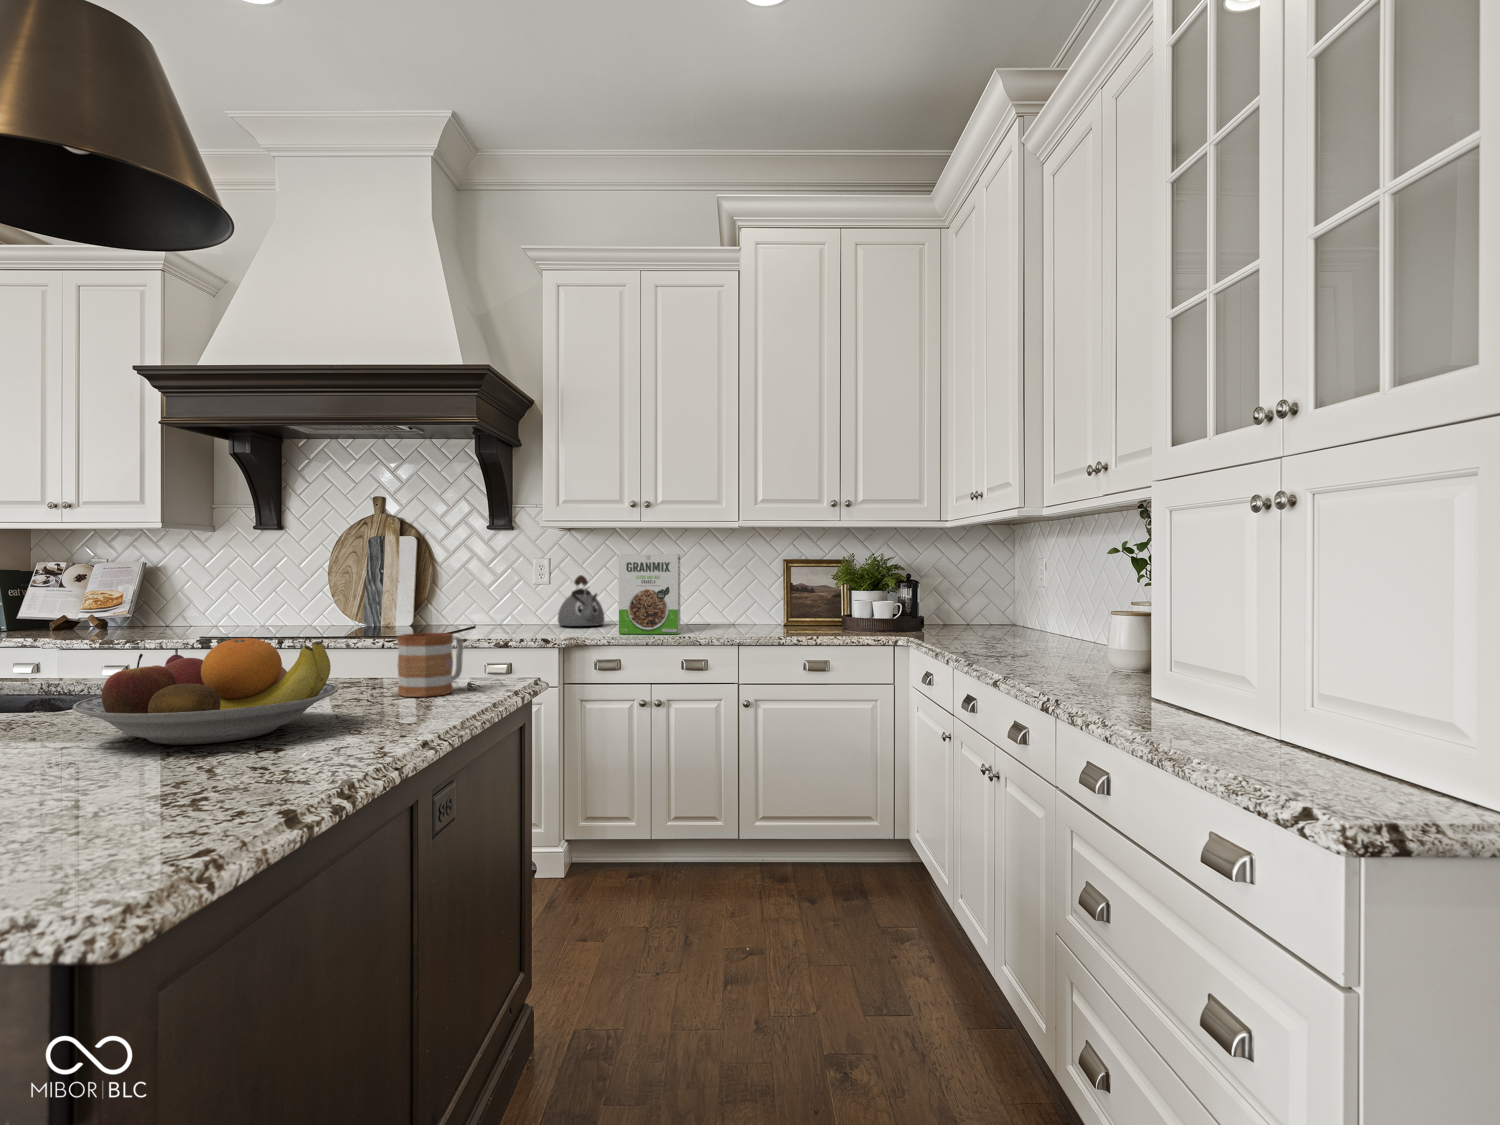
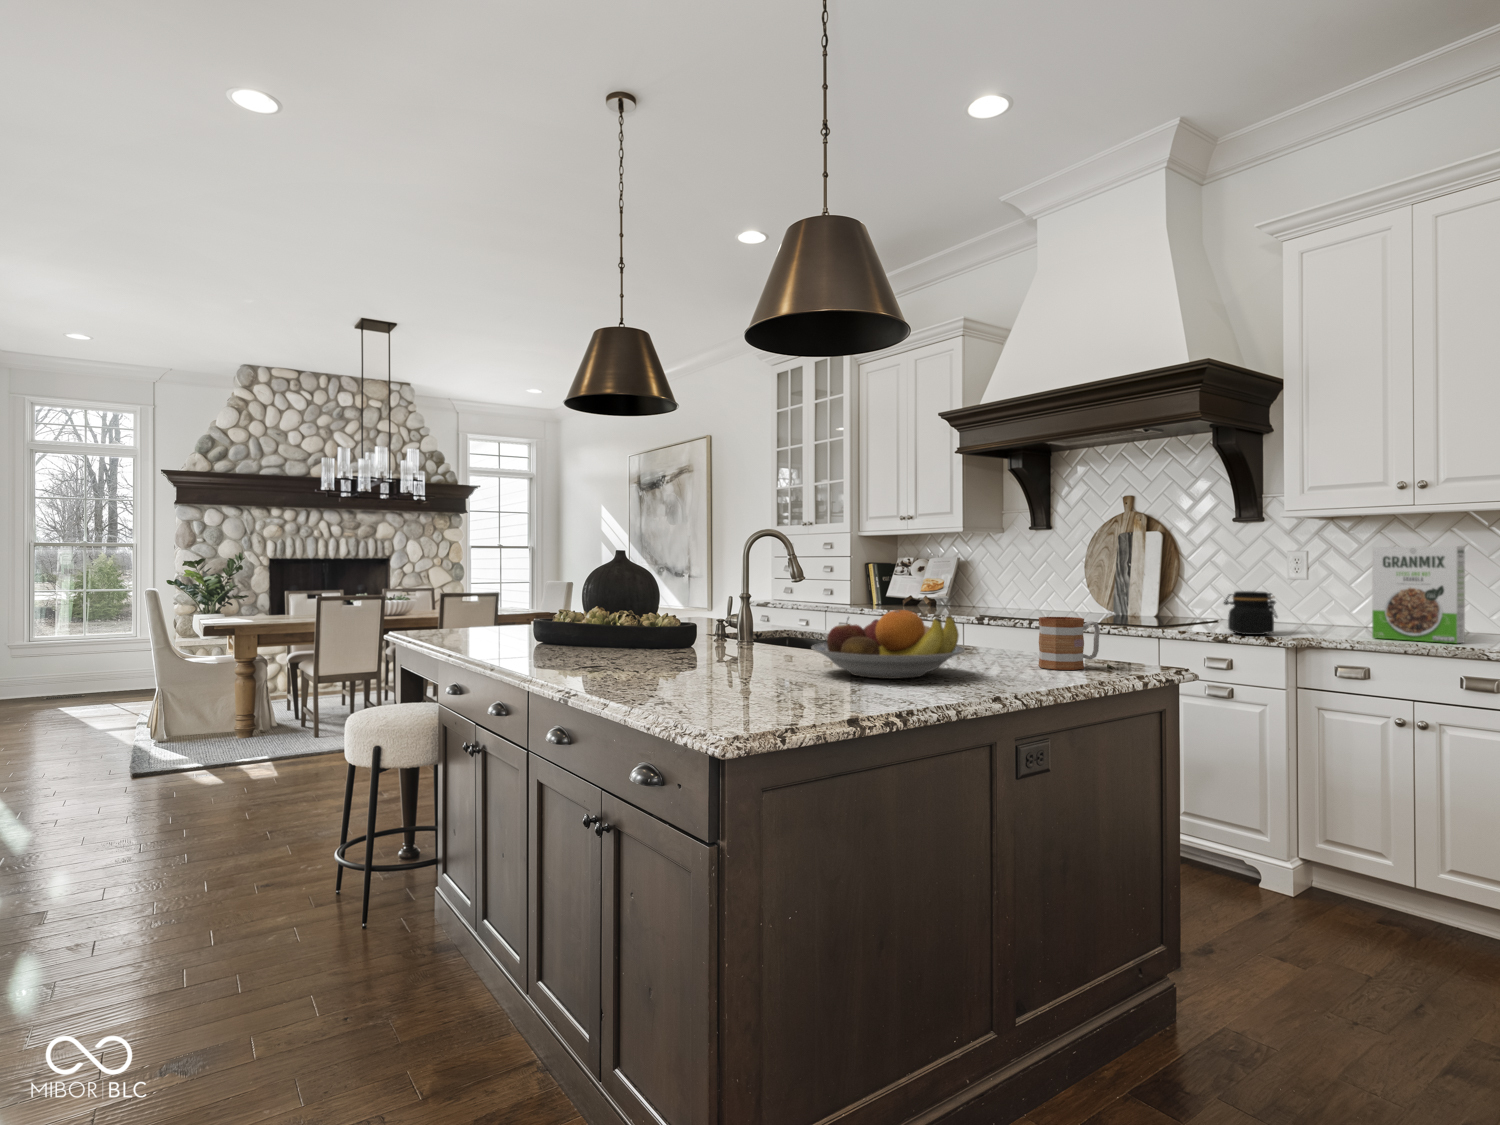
kettle: present [558,575,605,626] -> none [1309,571,1371,628]
jar: none [499,596,546,638] -> present [1224,591,1277,635]

